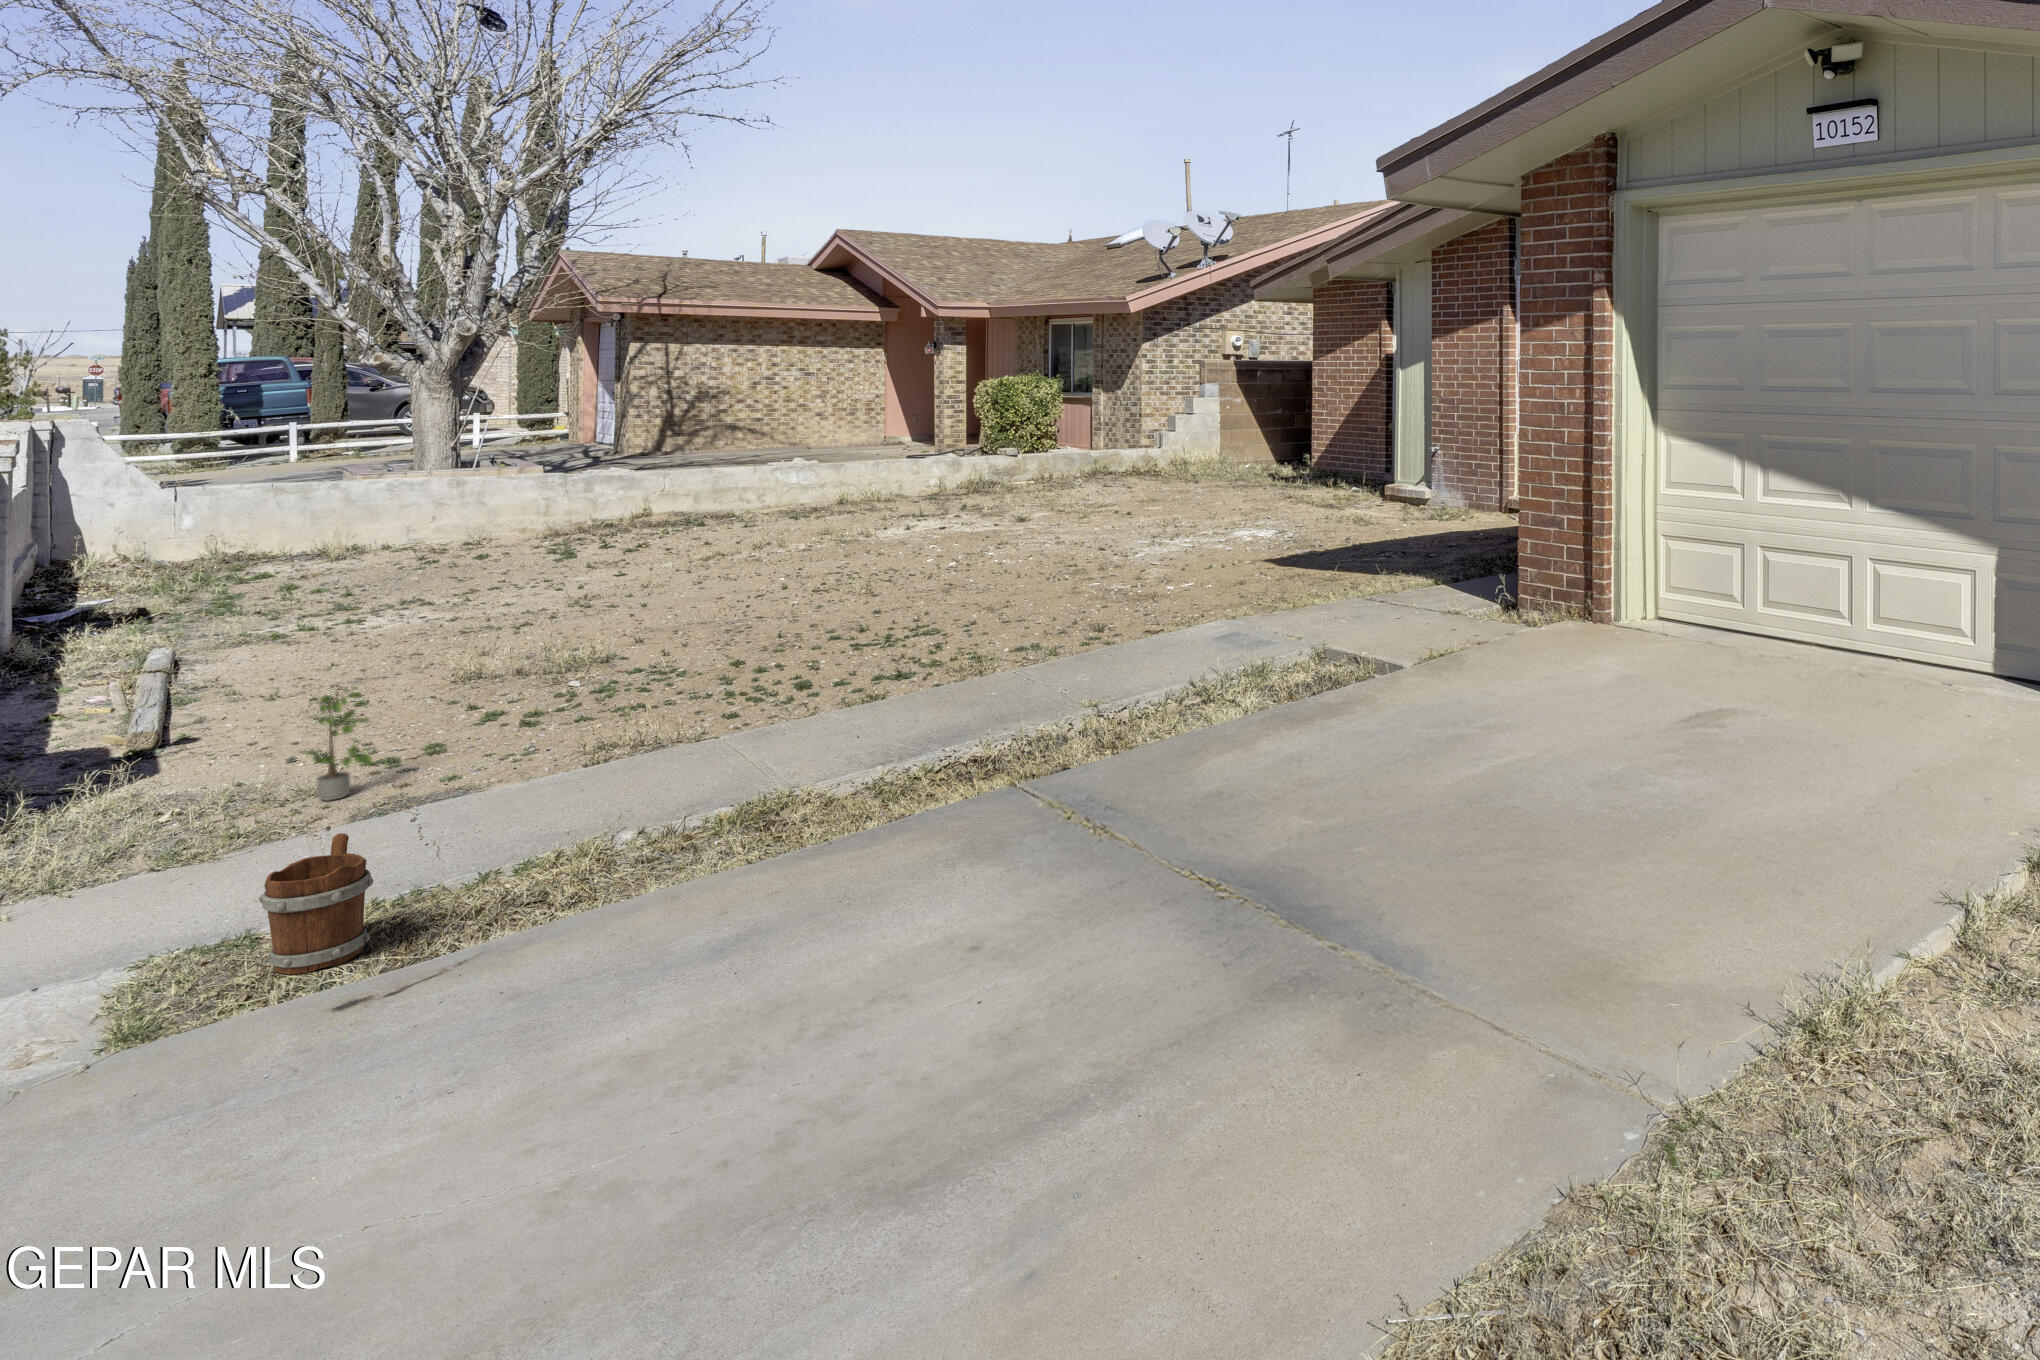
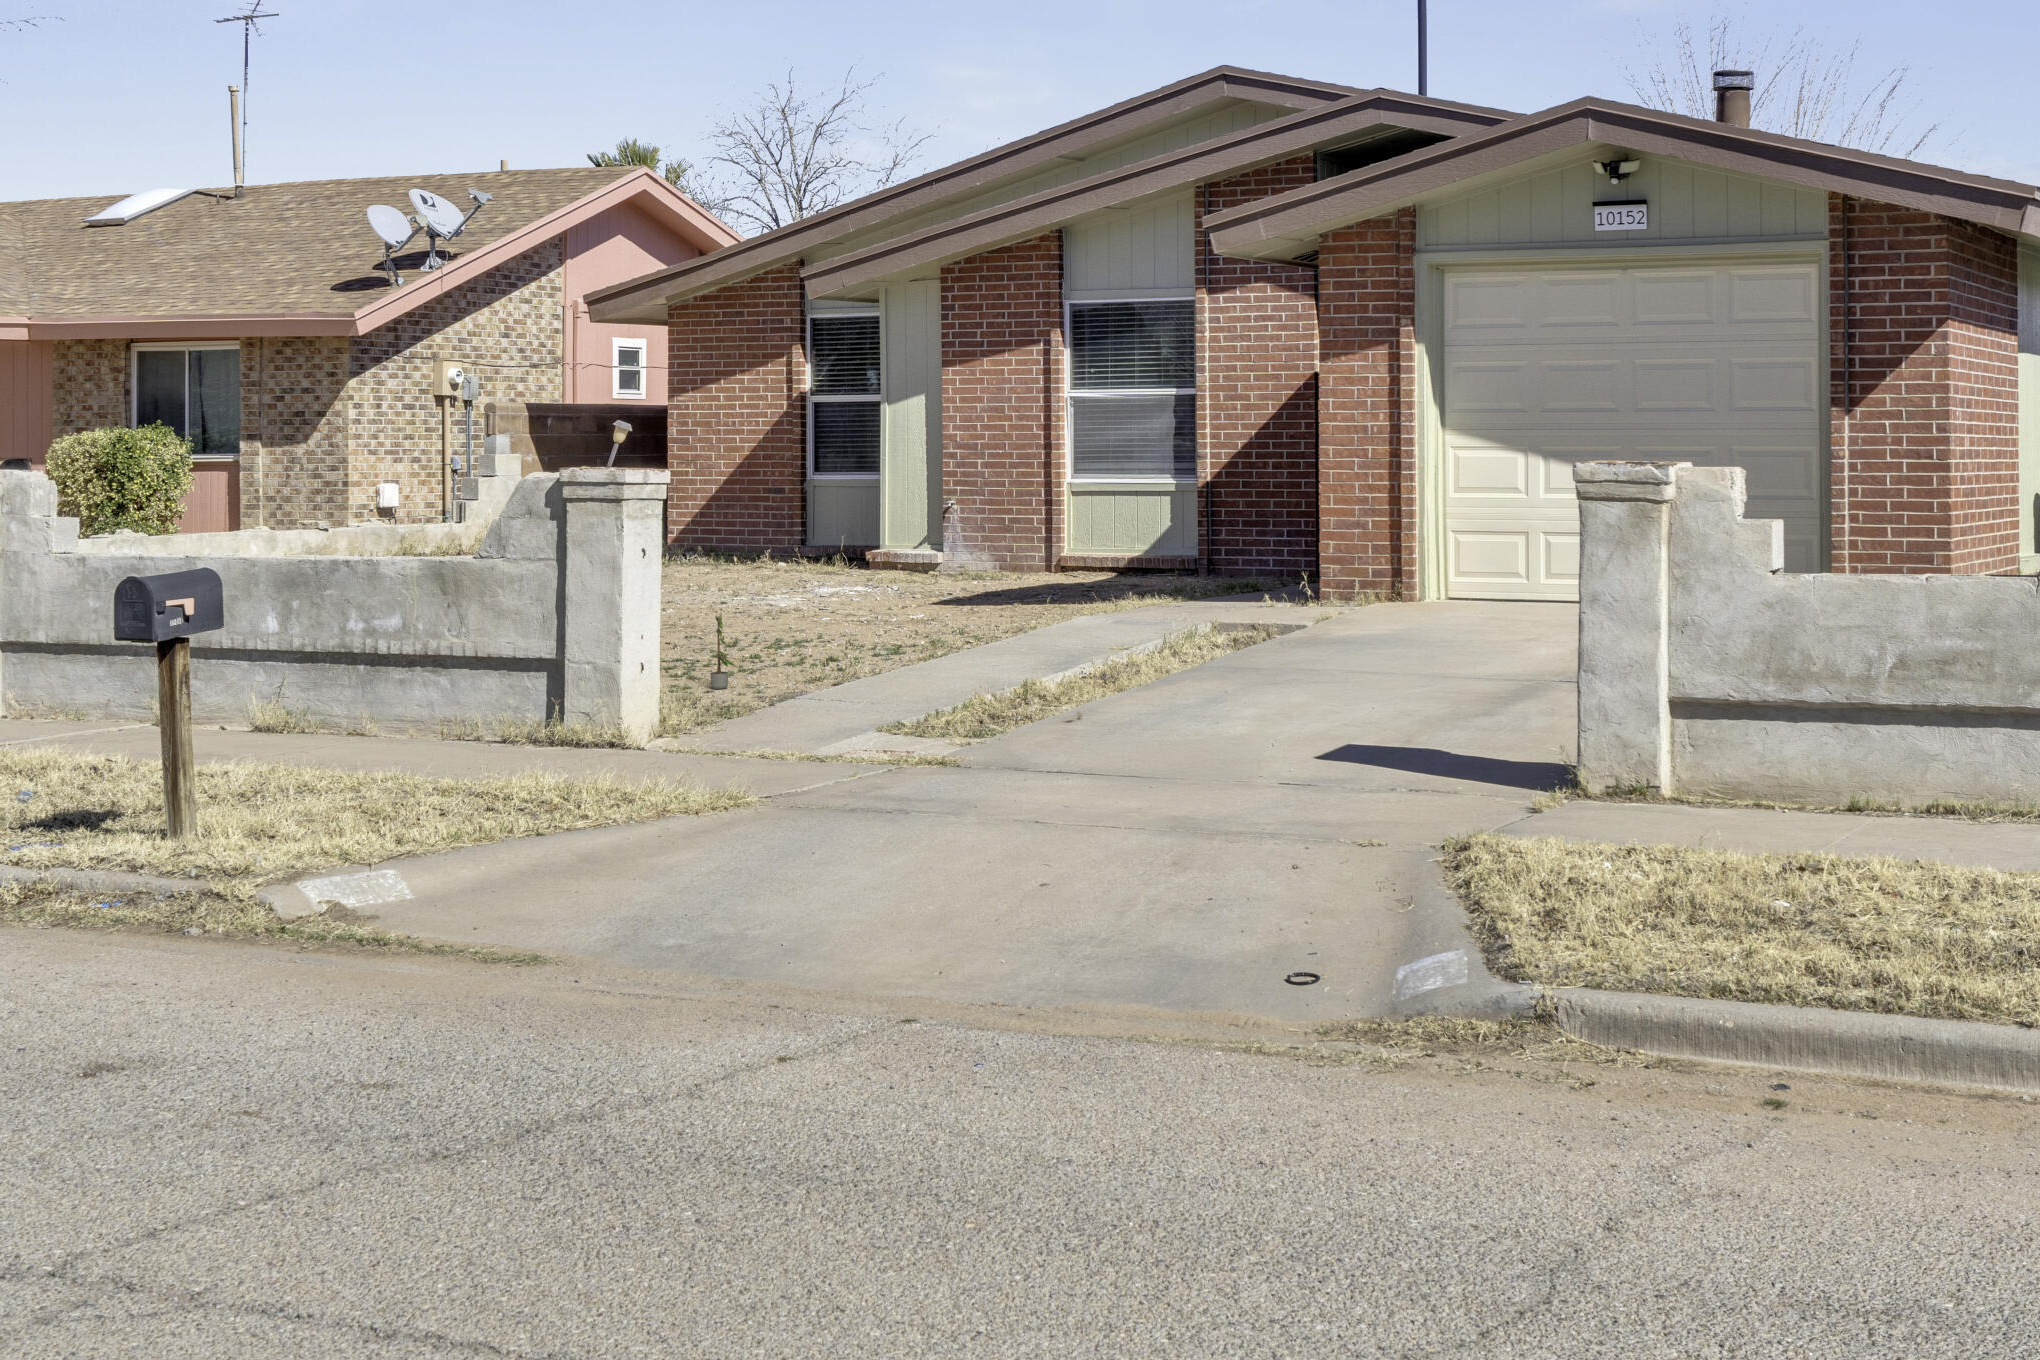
bucket: present [259,833,373,975] -> none [962,651,1017,712]

